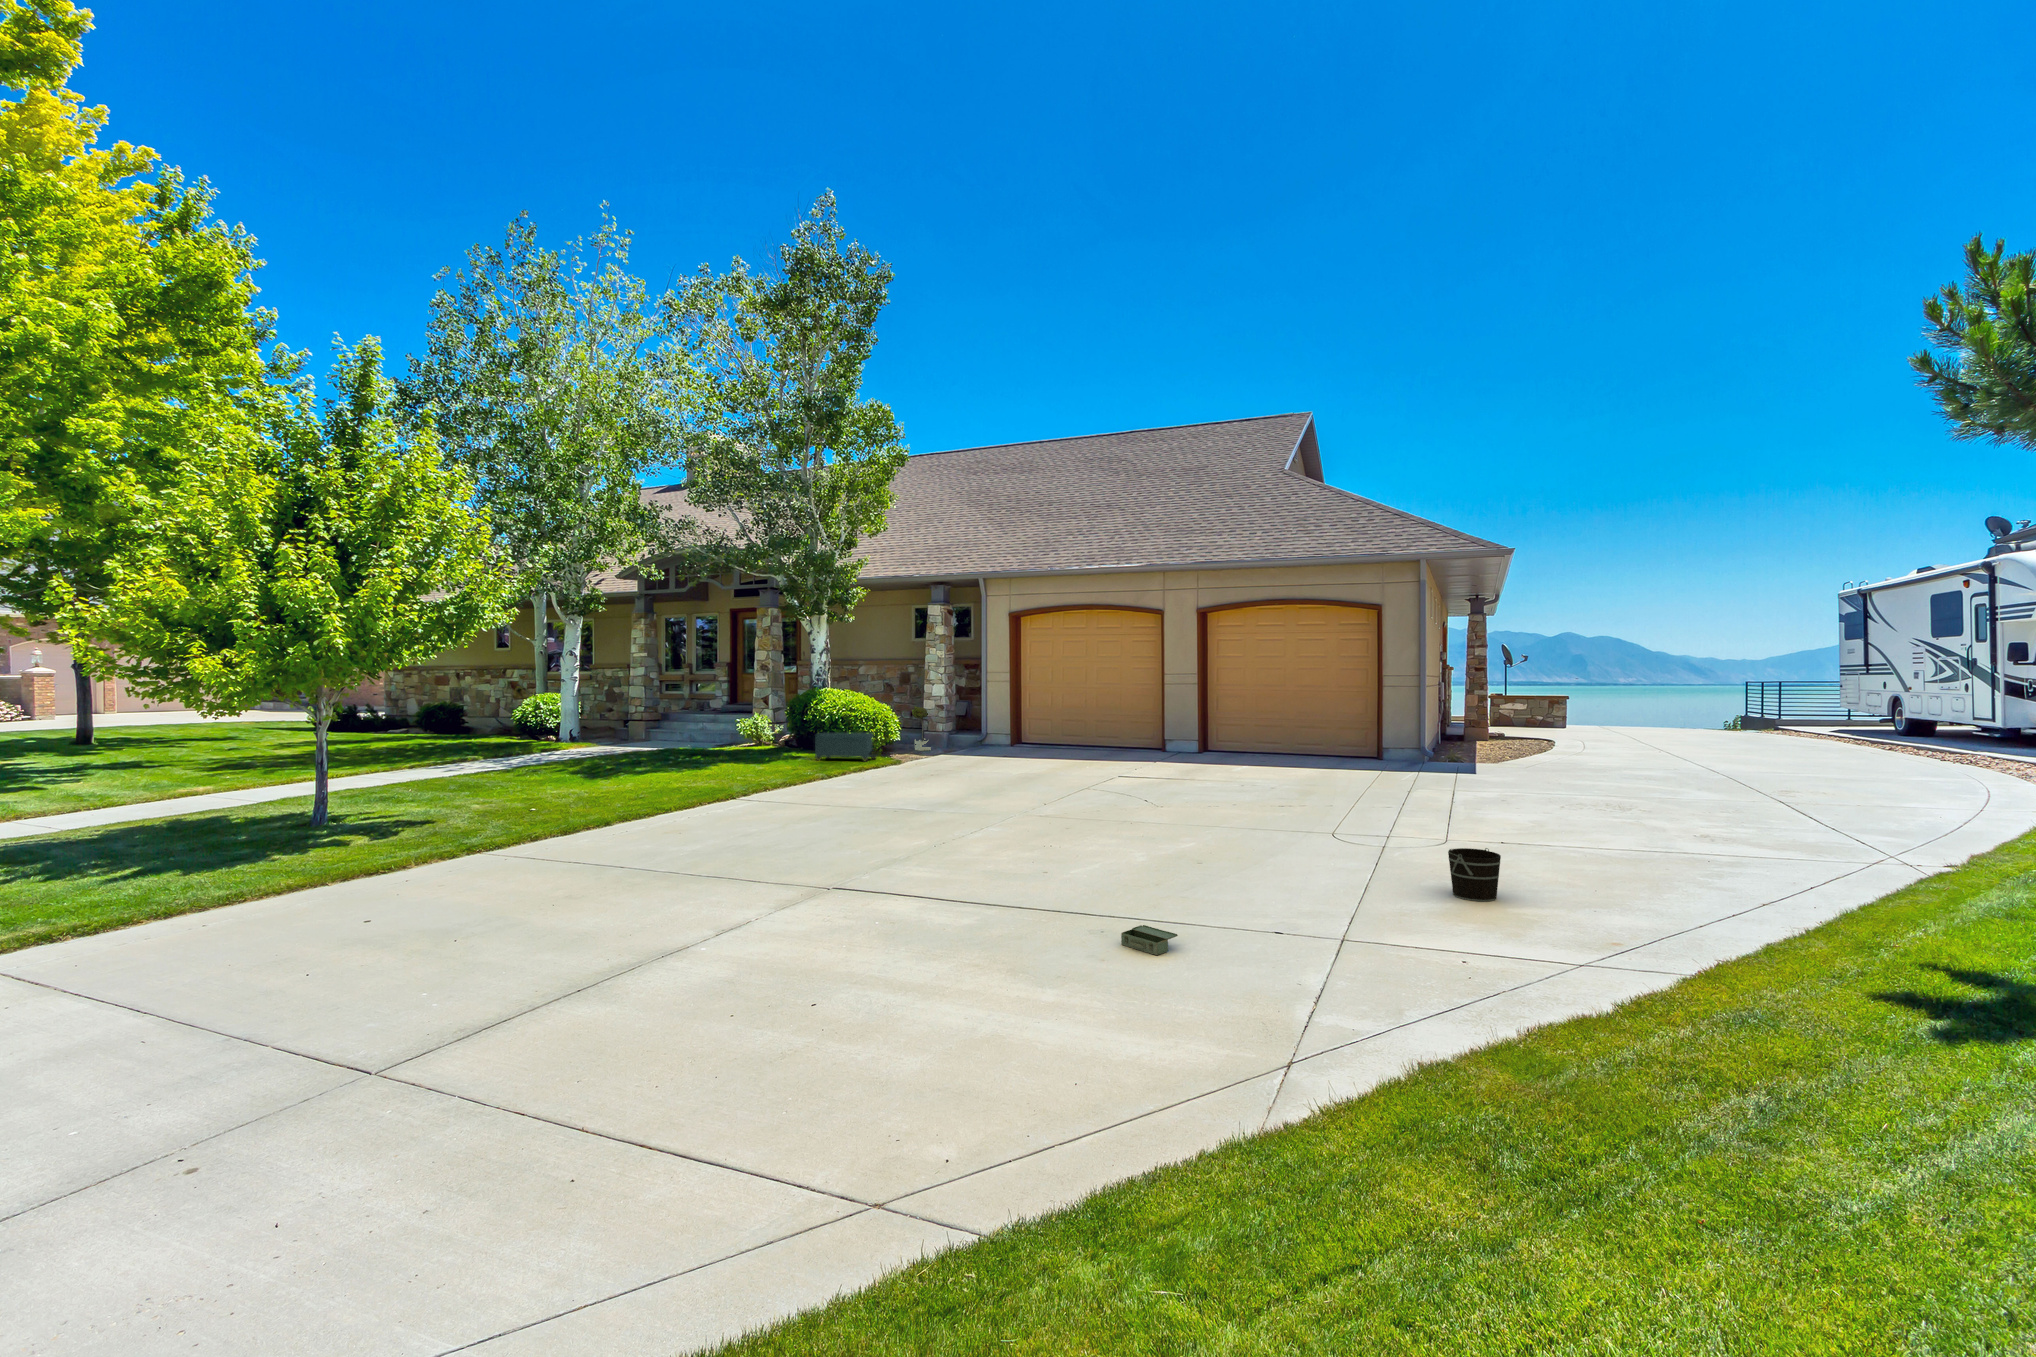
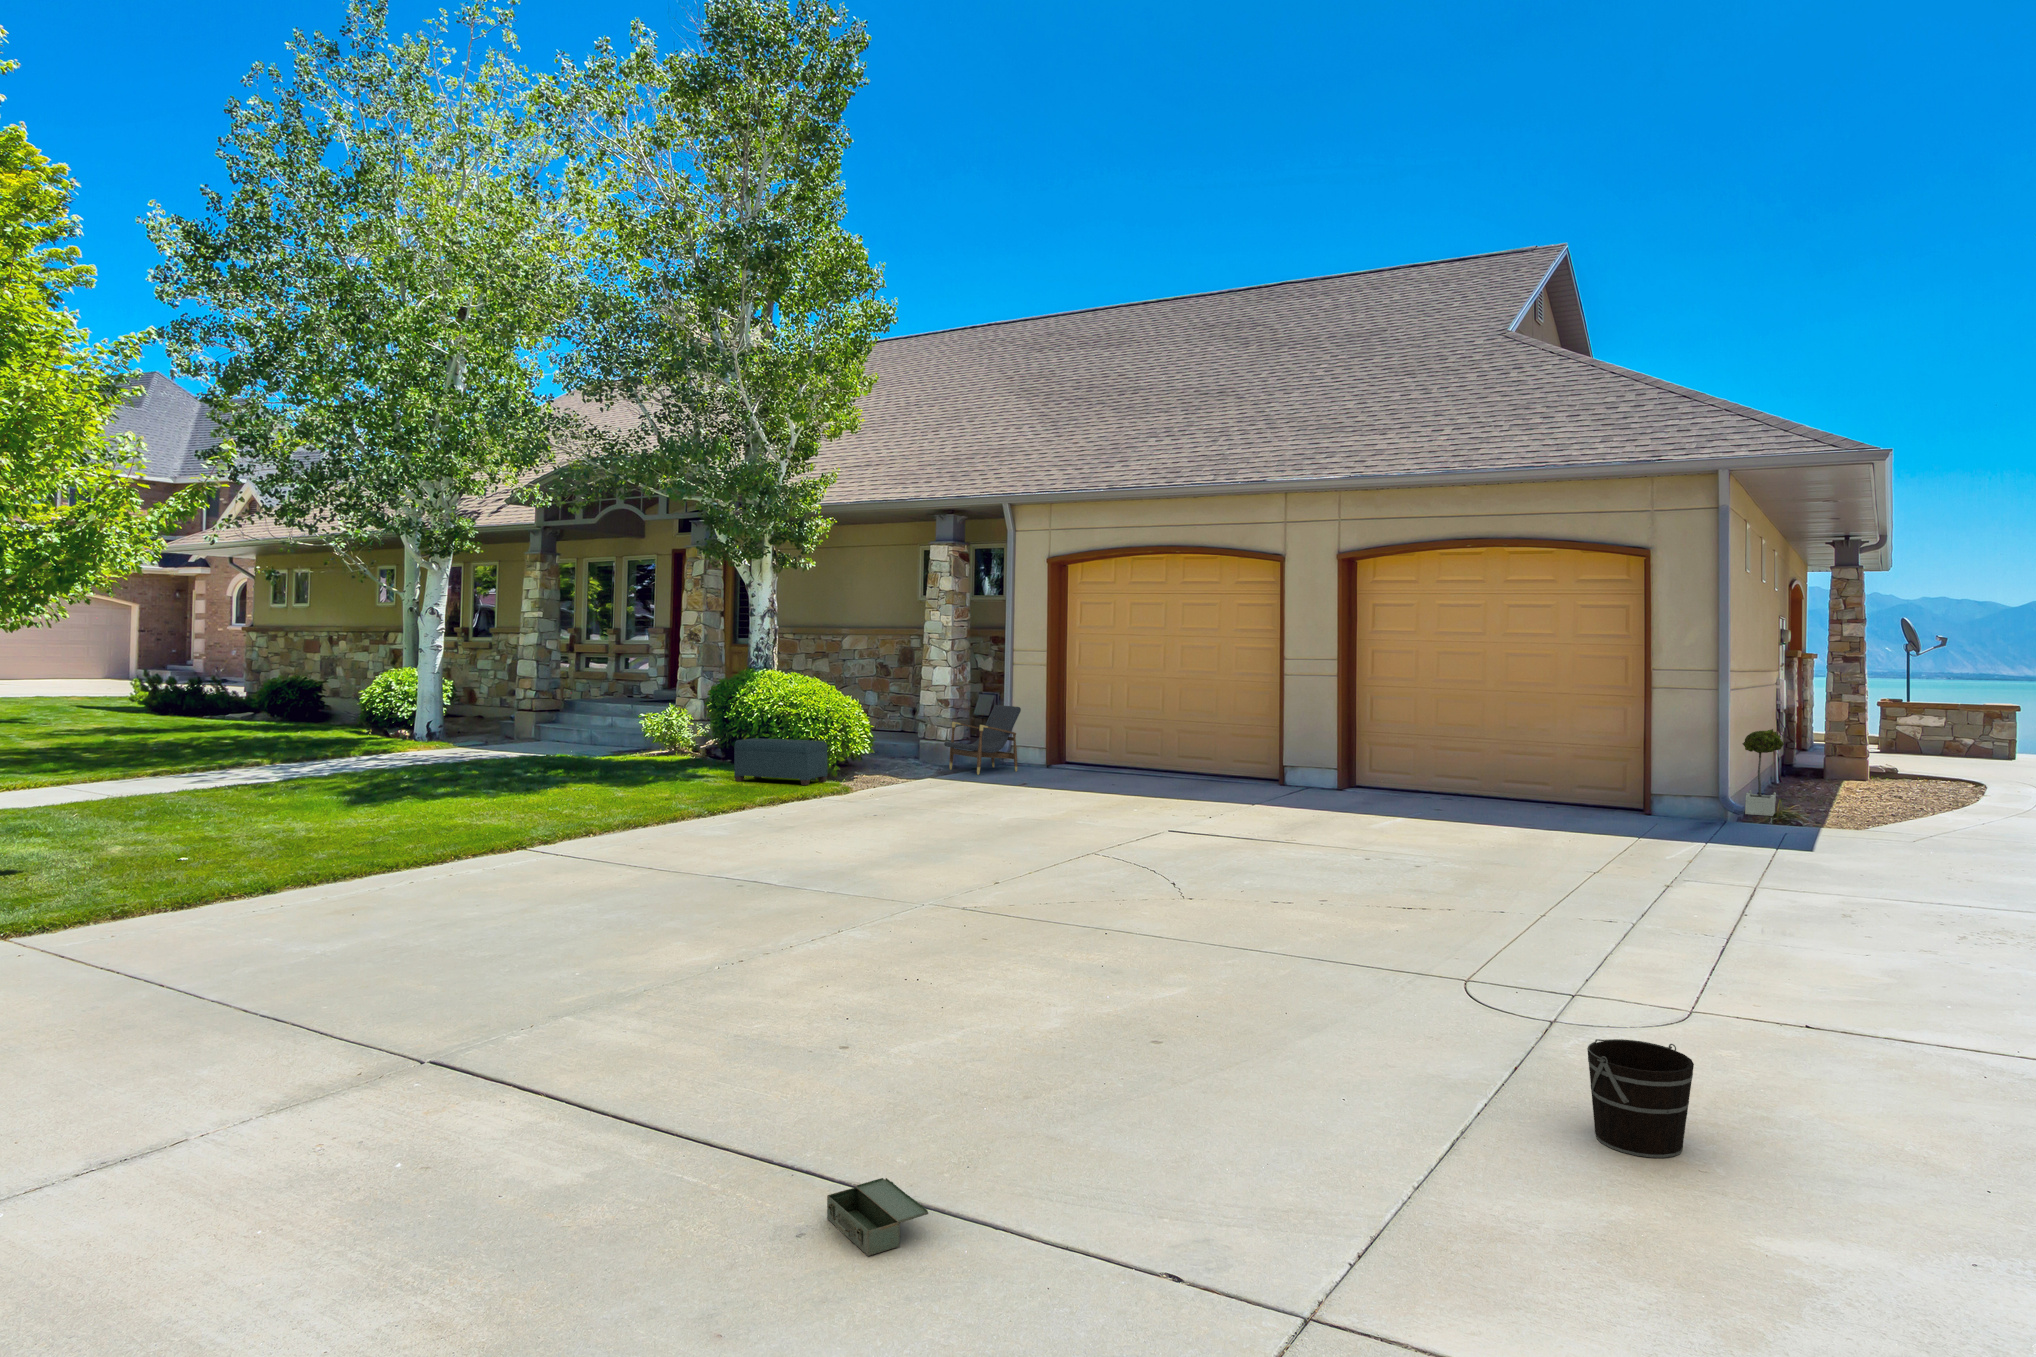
potted tree: present [912,707,931,751] -> present [1743,729,1784,816]
lounge chair: none [945,707,994,752] -> present [944,705,1021,775]

